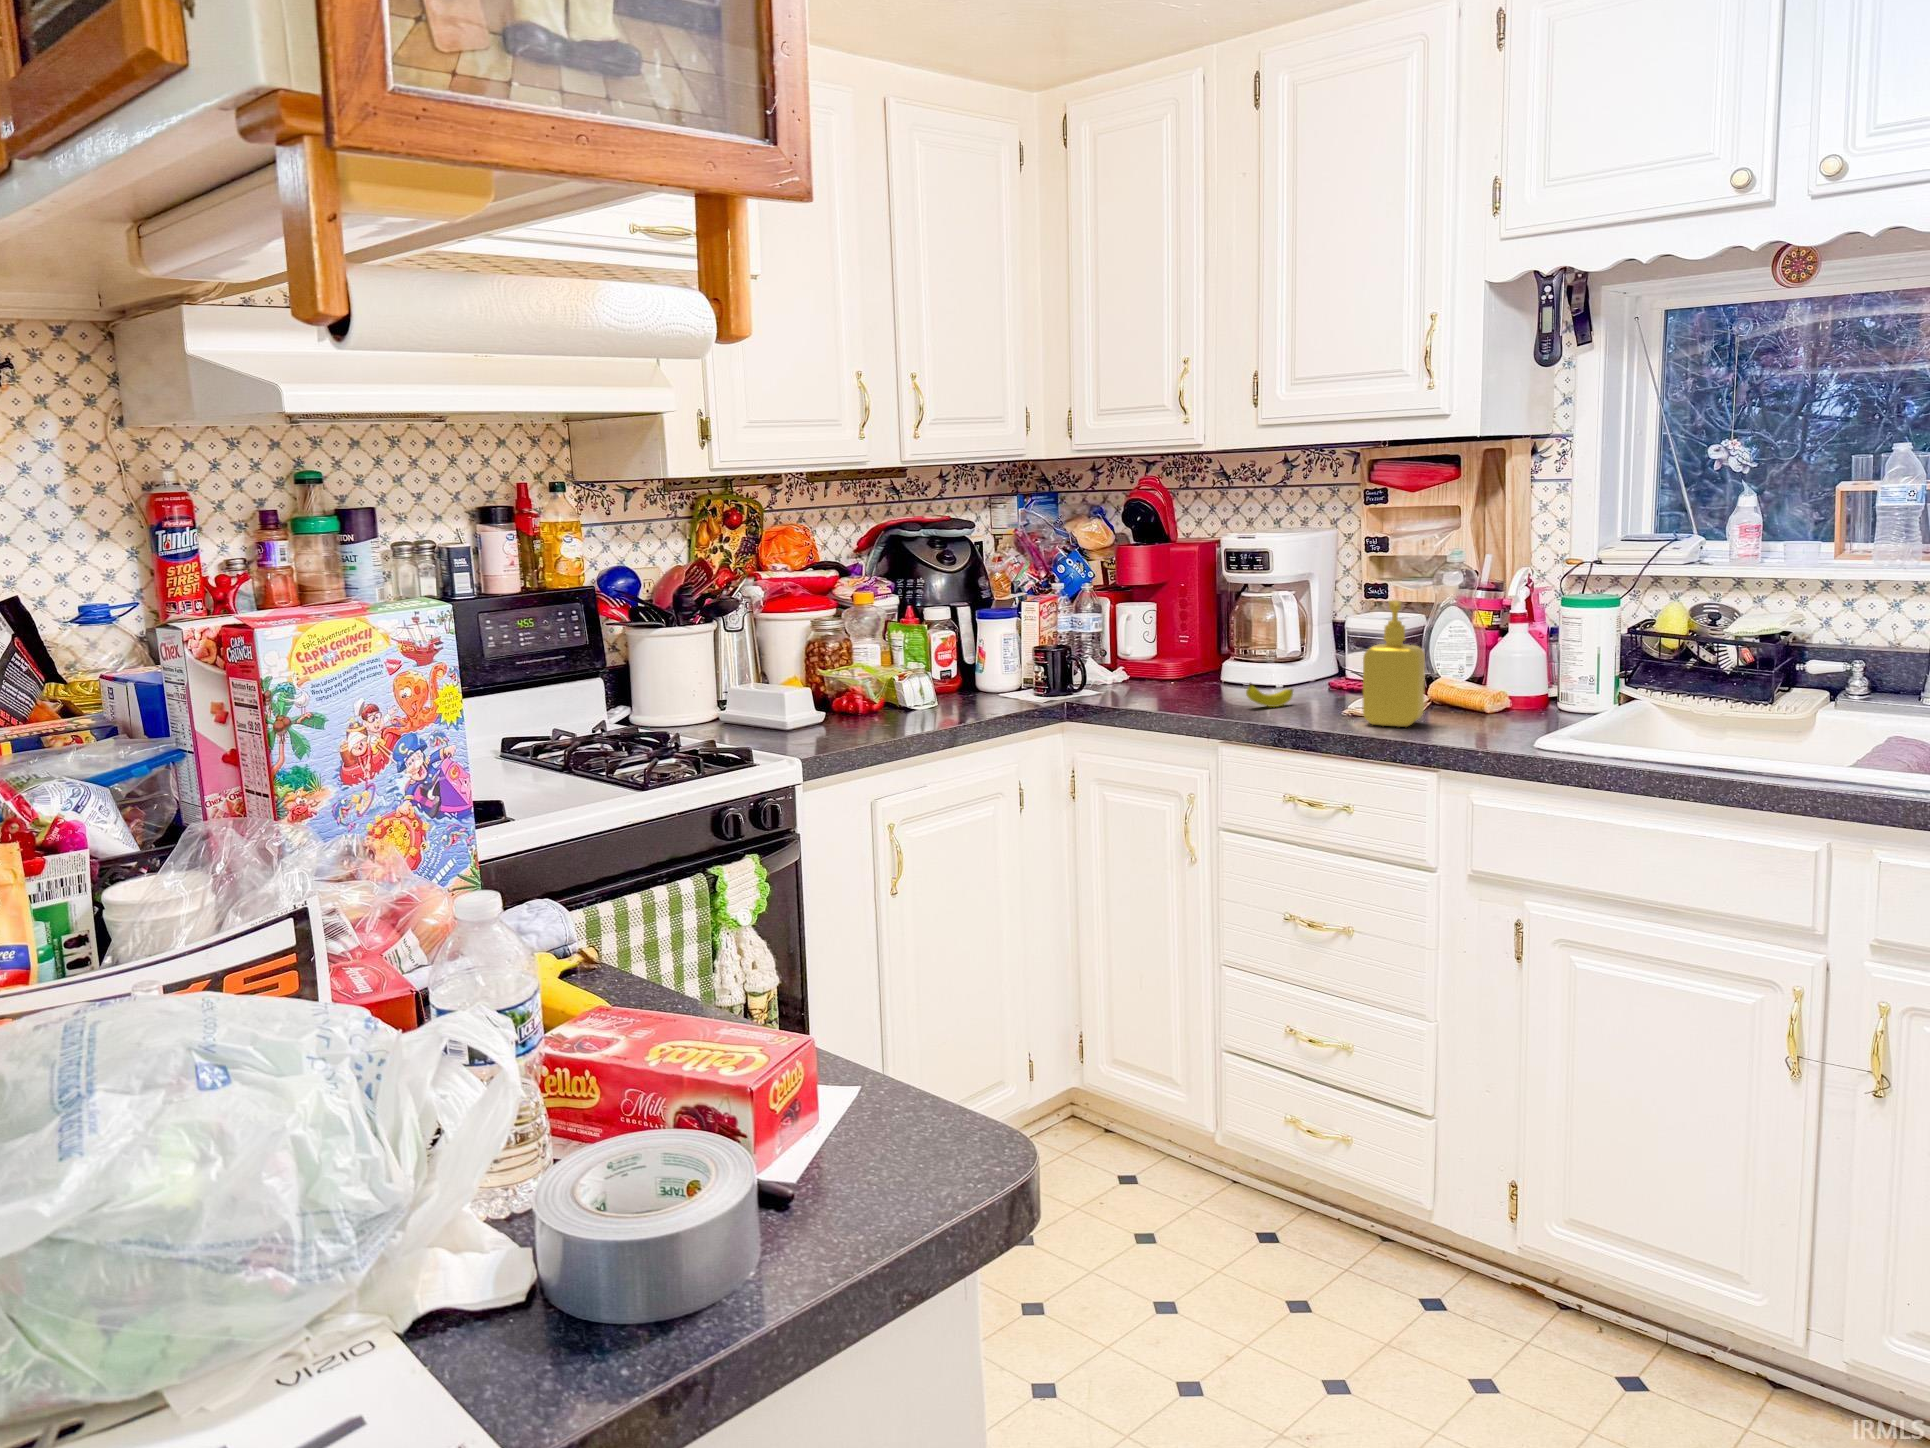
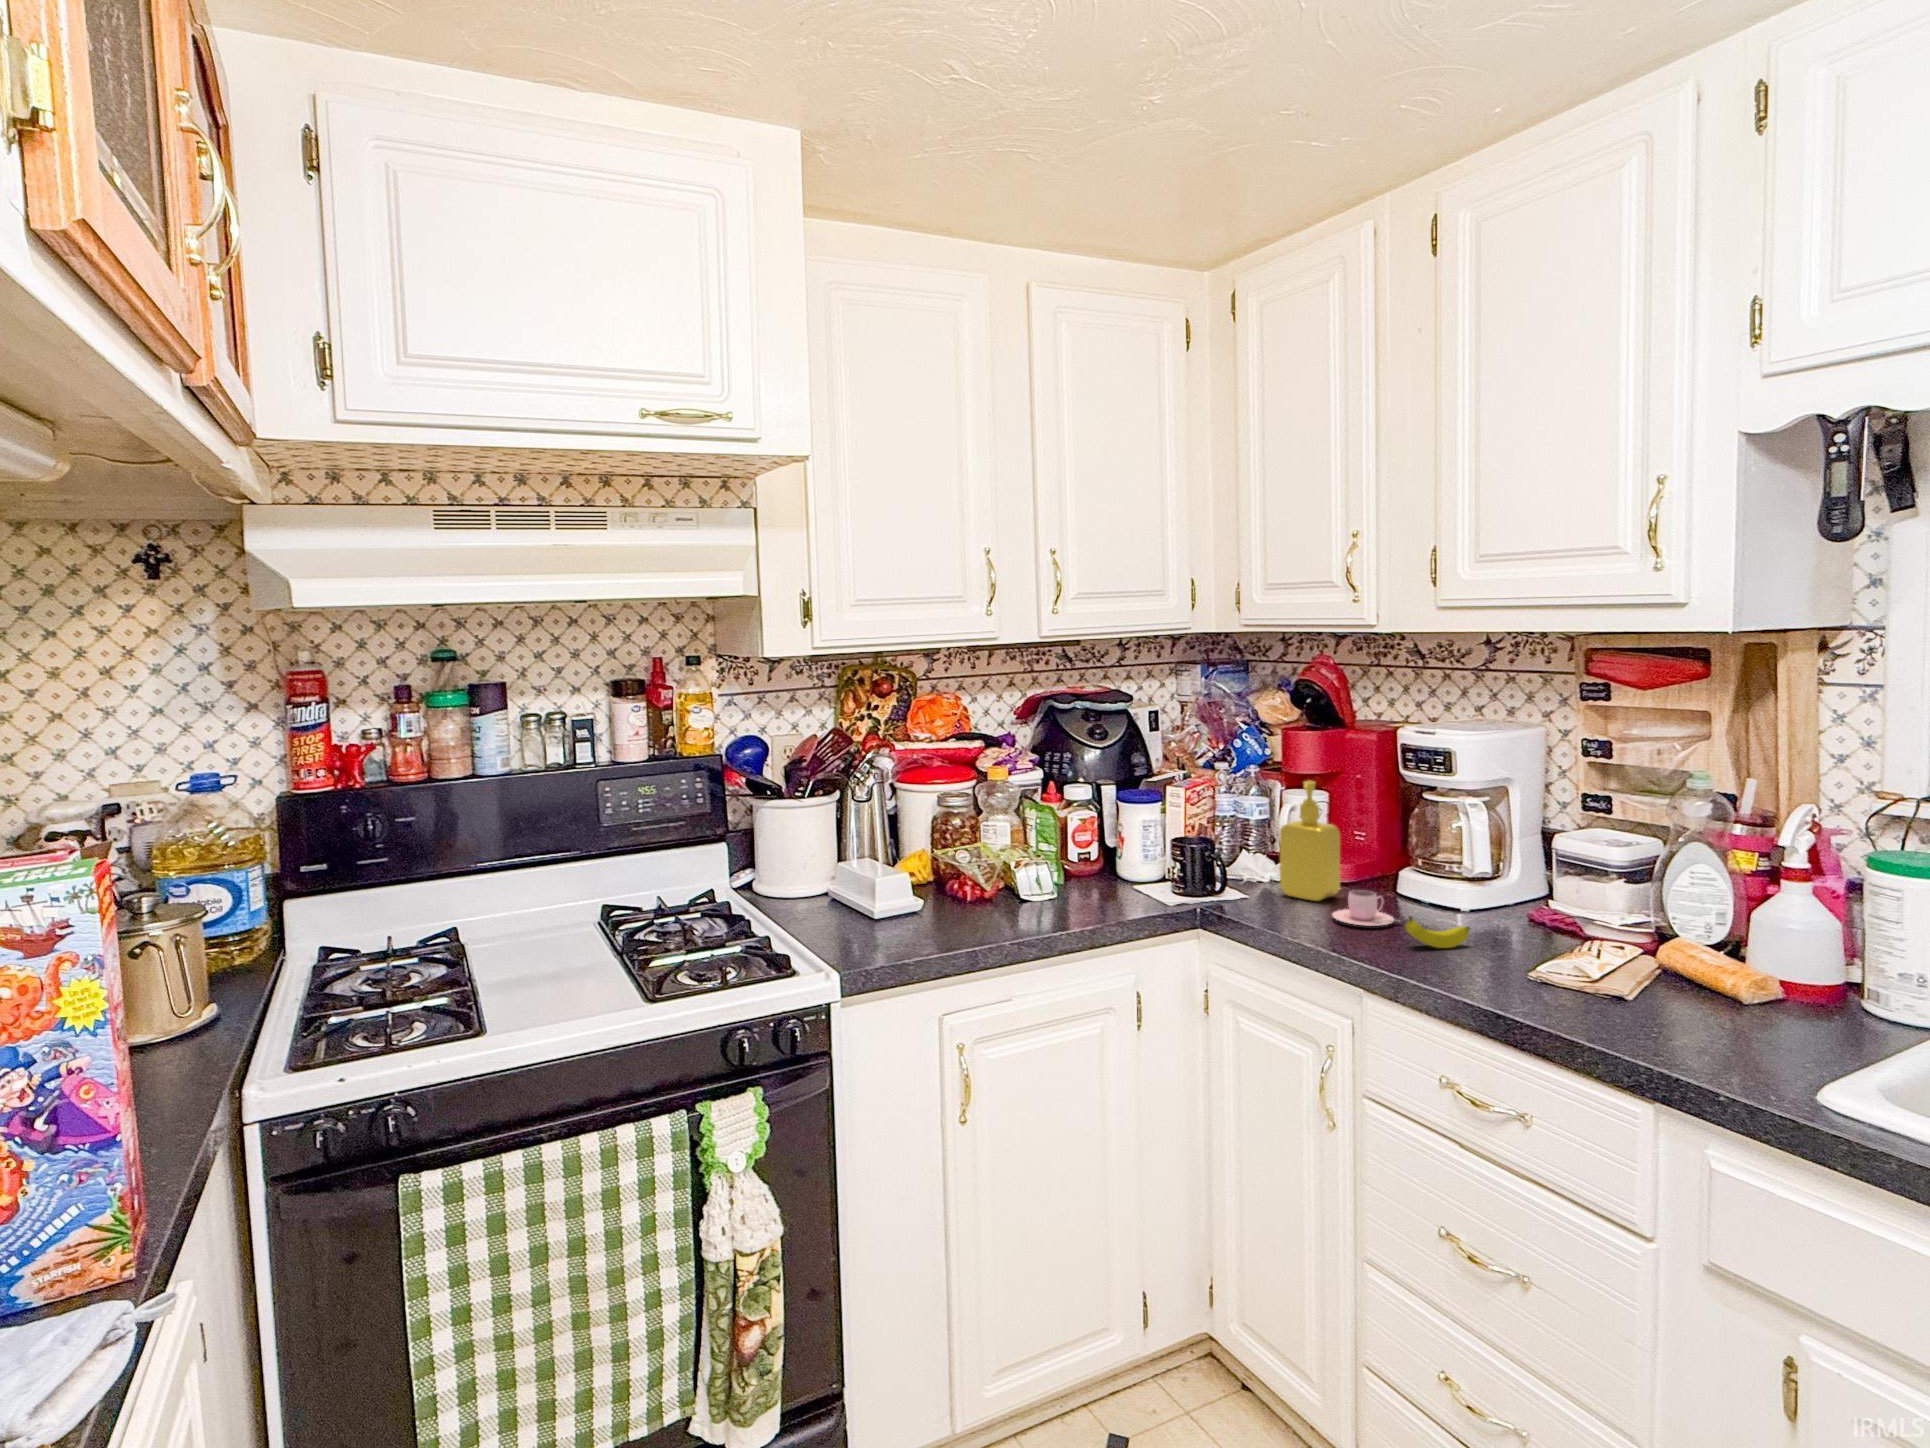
soap dispenser: present [1362,600,1425,727] -> present [1280,781,1340,901]
teacup: none [1181,638,1237,700] -> present [1332,890,1400,926]

